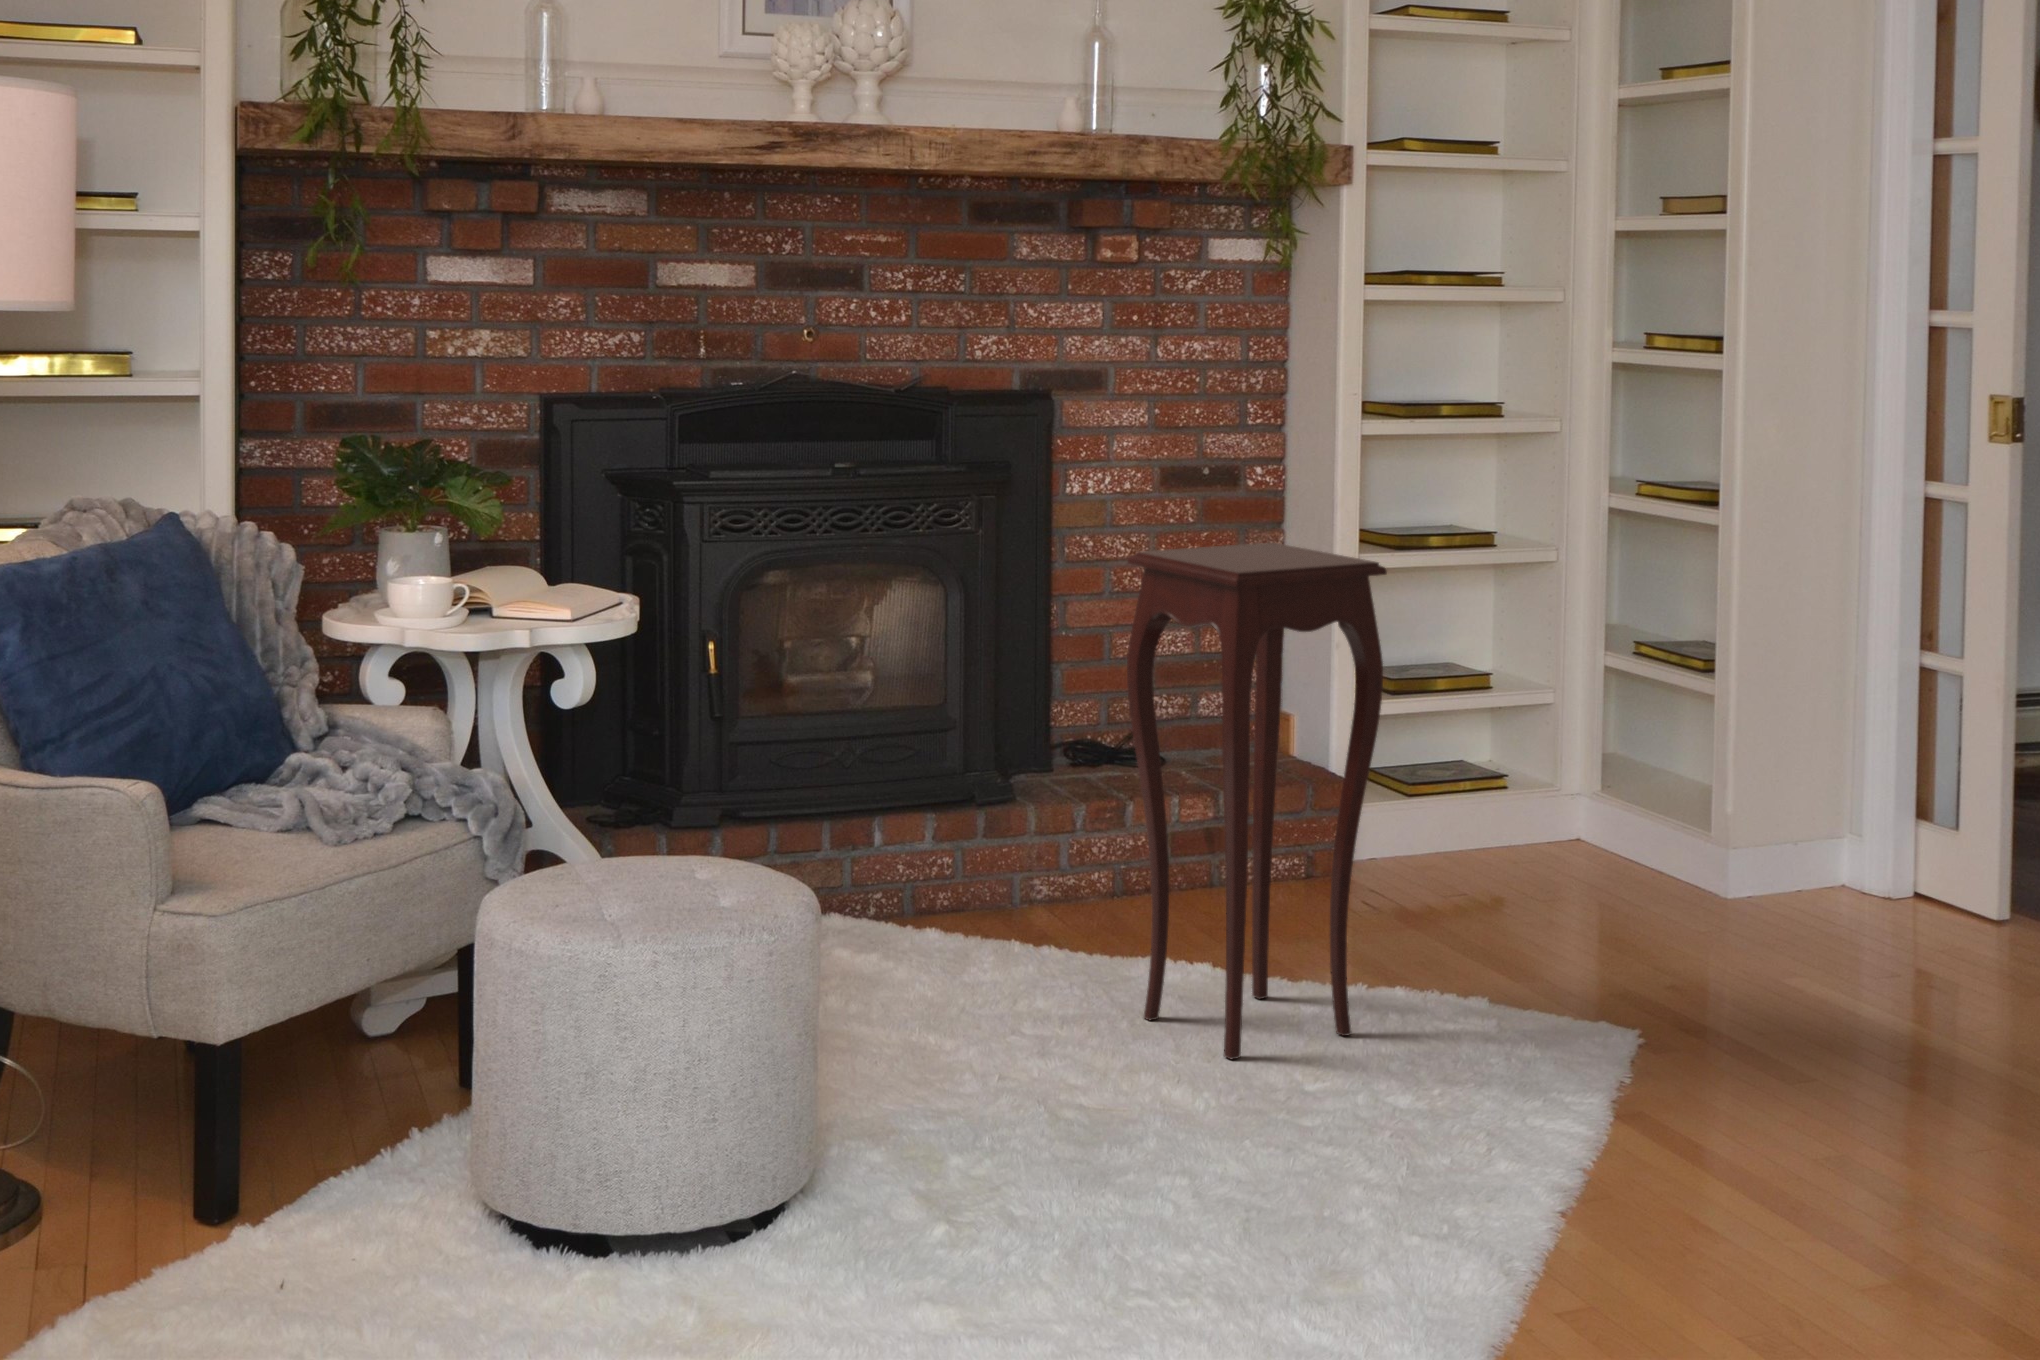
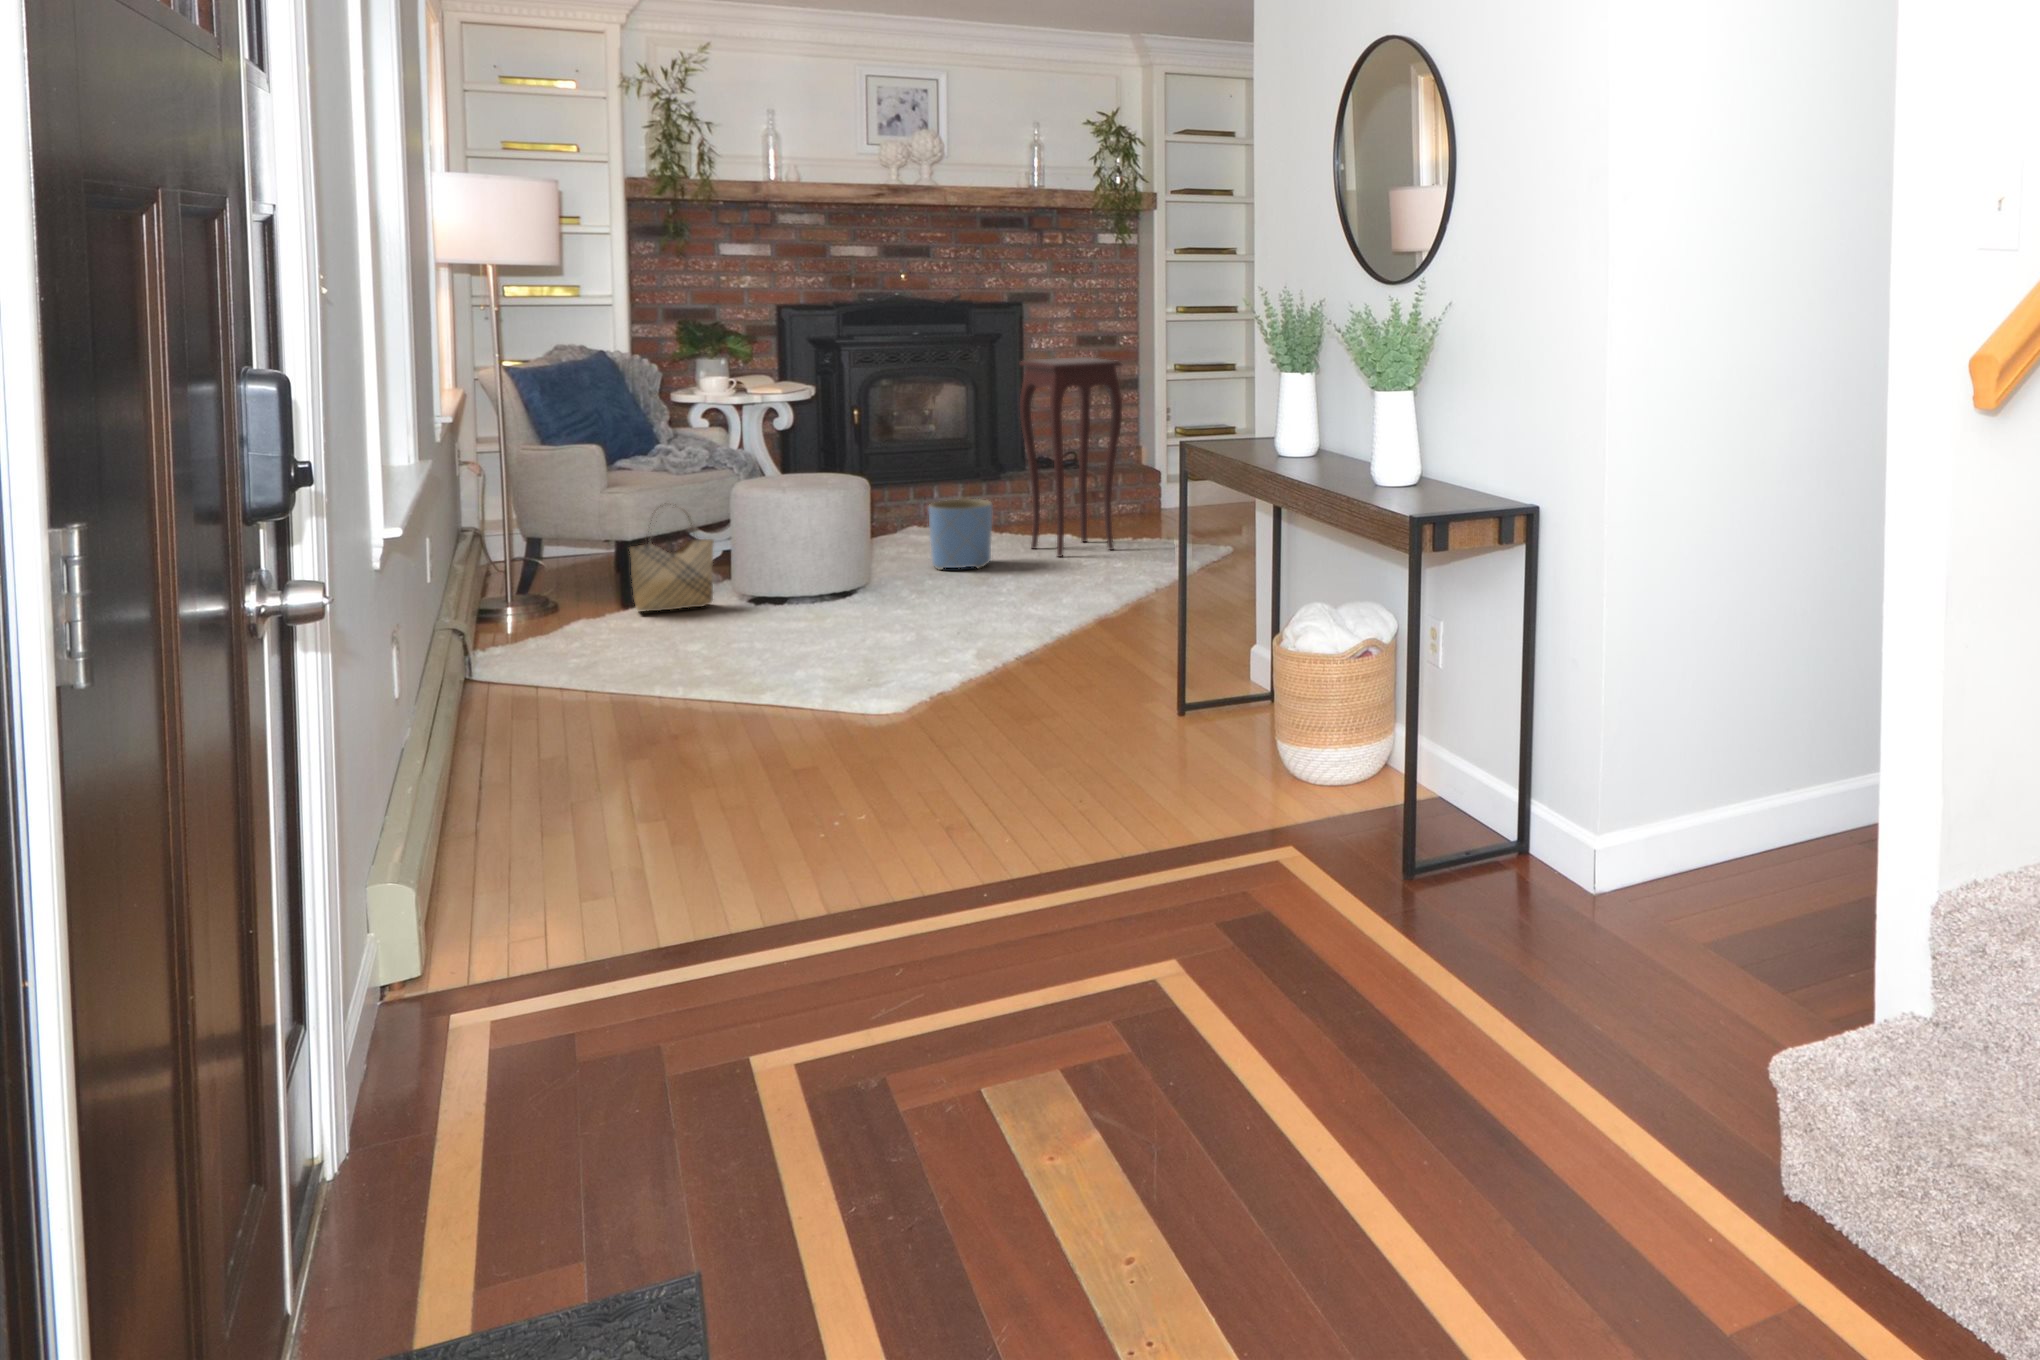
planter: none [930,906,1084,1102] -> present [929,499,992,570]
woven basket: none [212,951,429,1263] -> present [629,504,714,611]

